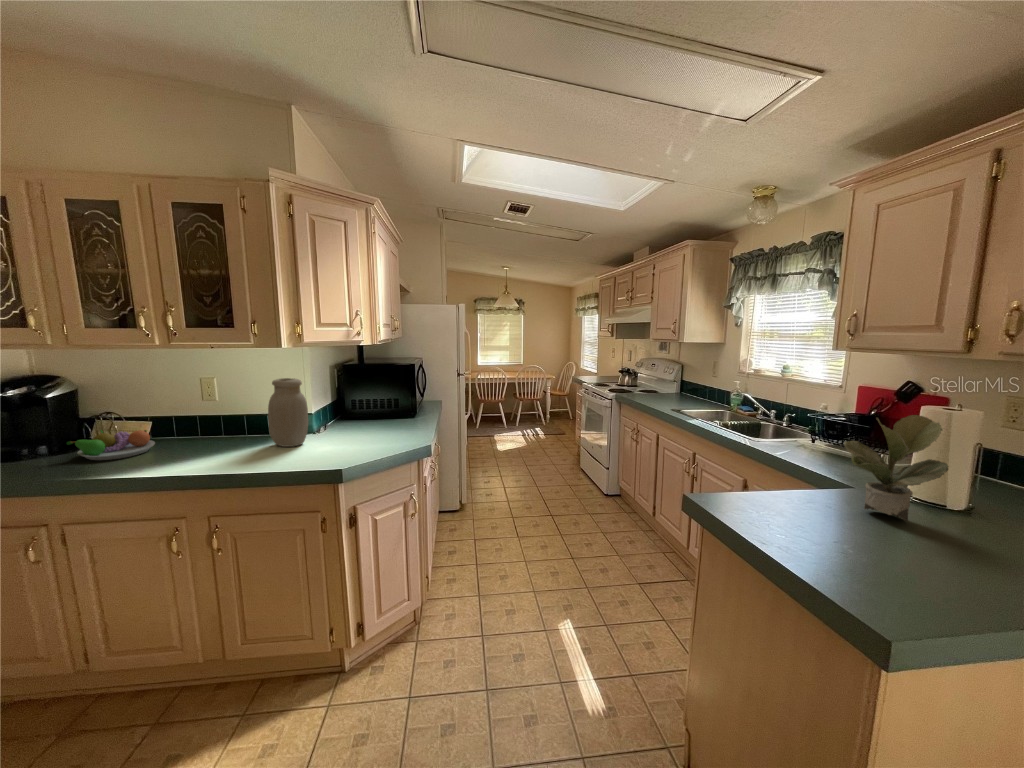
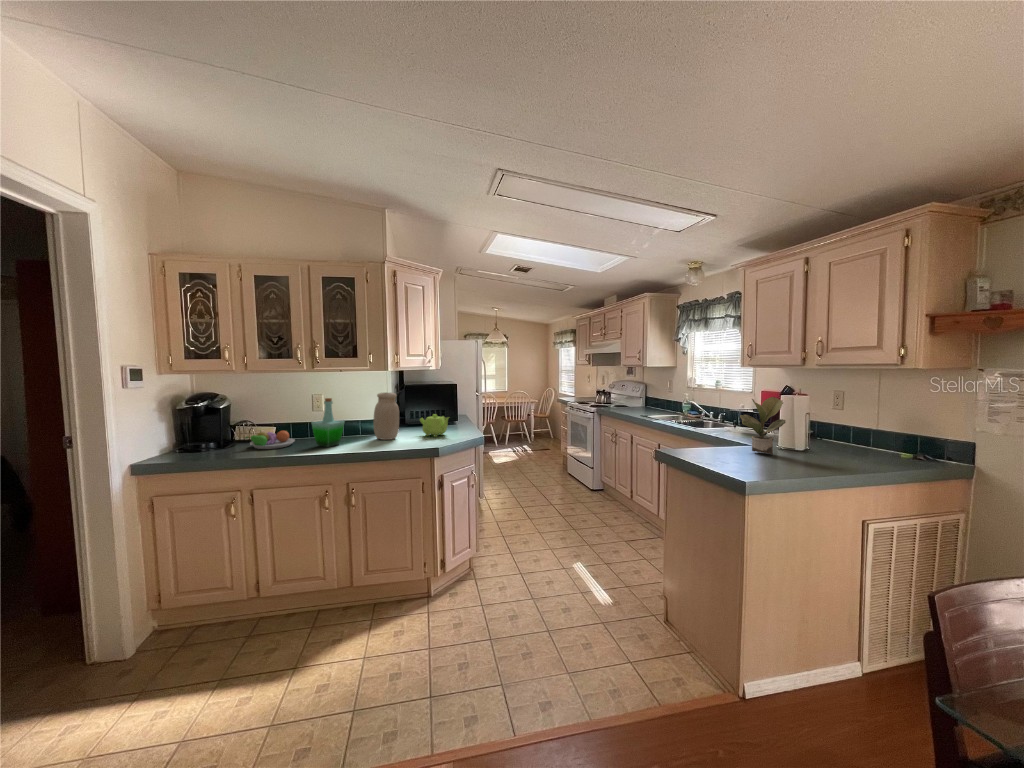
bottle: none [163,387,218,460] -> present [312,398,345,447]
teapot: none [341,410,382,443] -> present [420,414,449,437]

